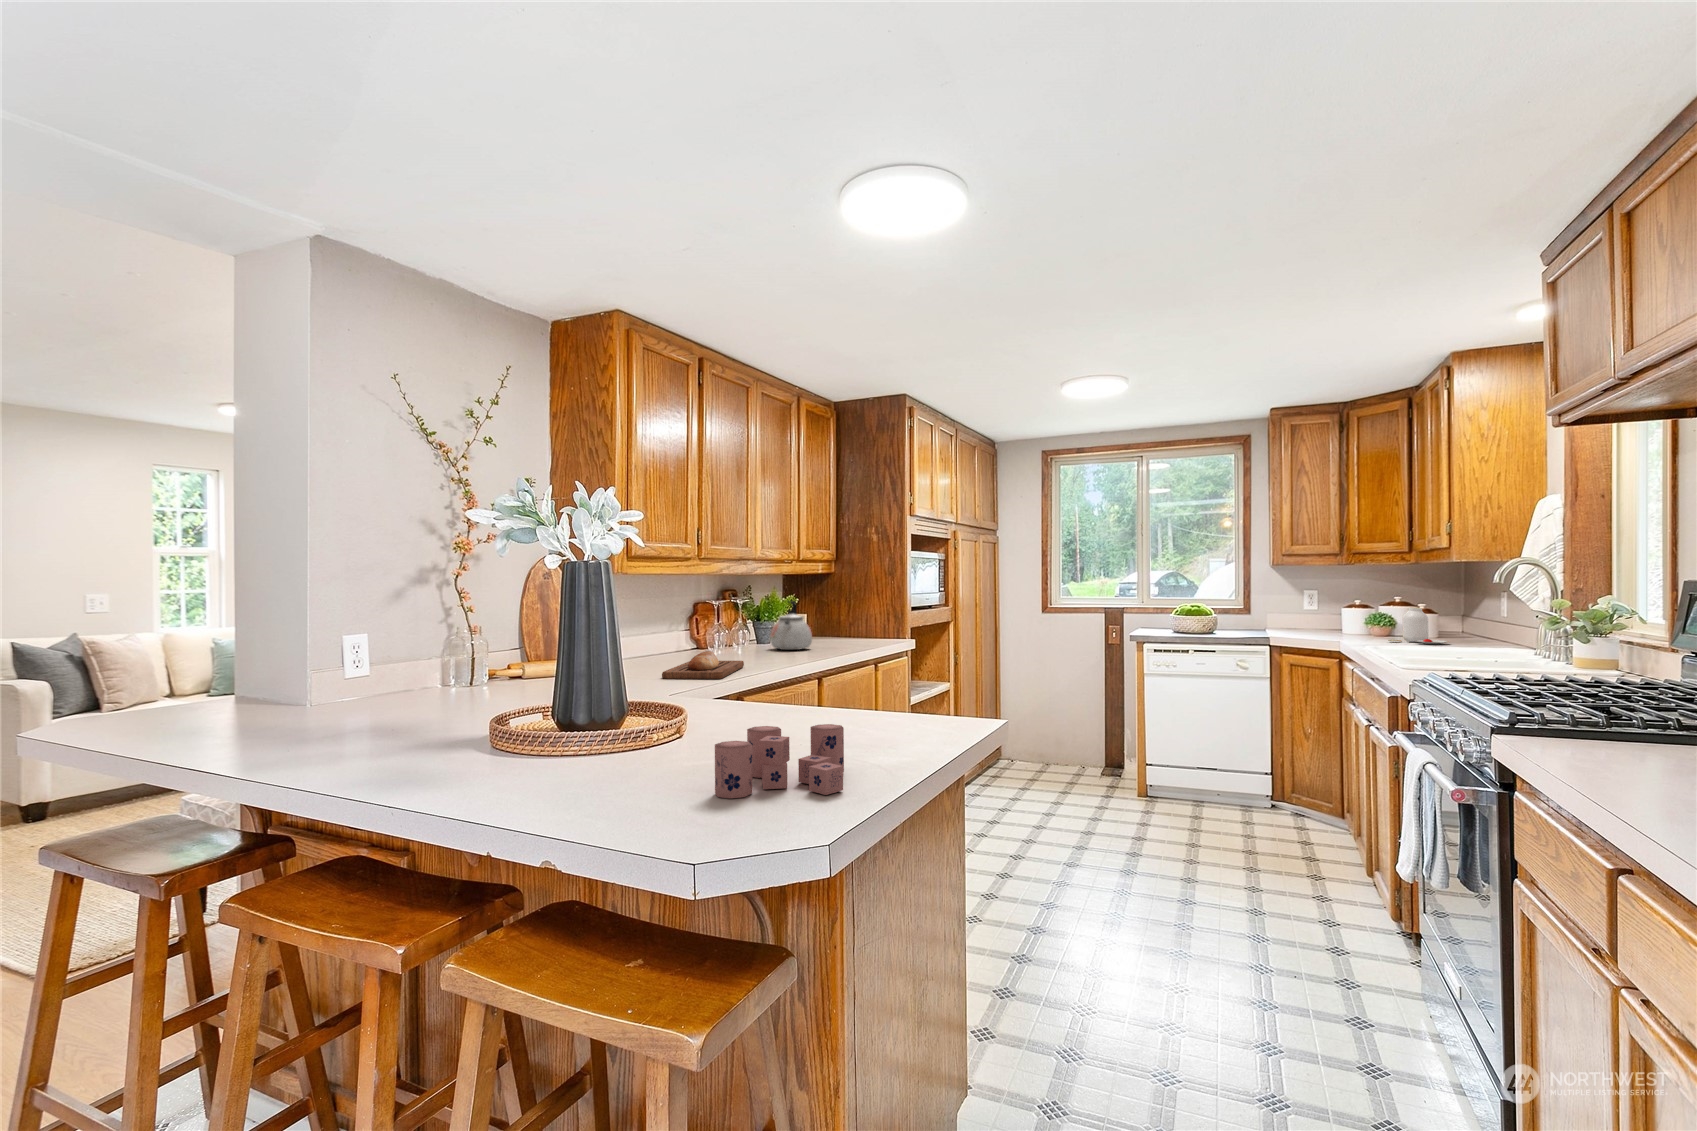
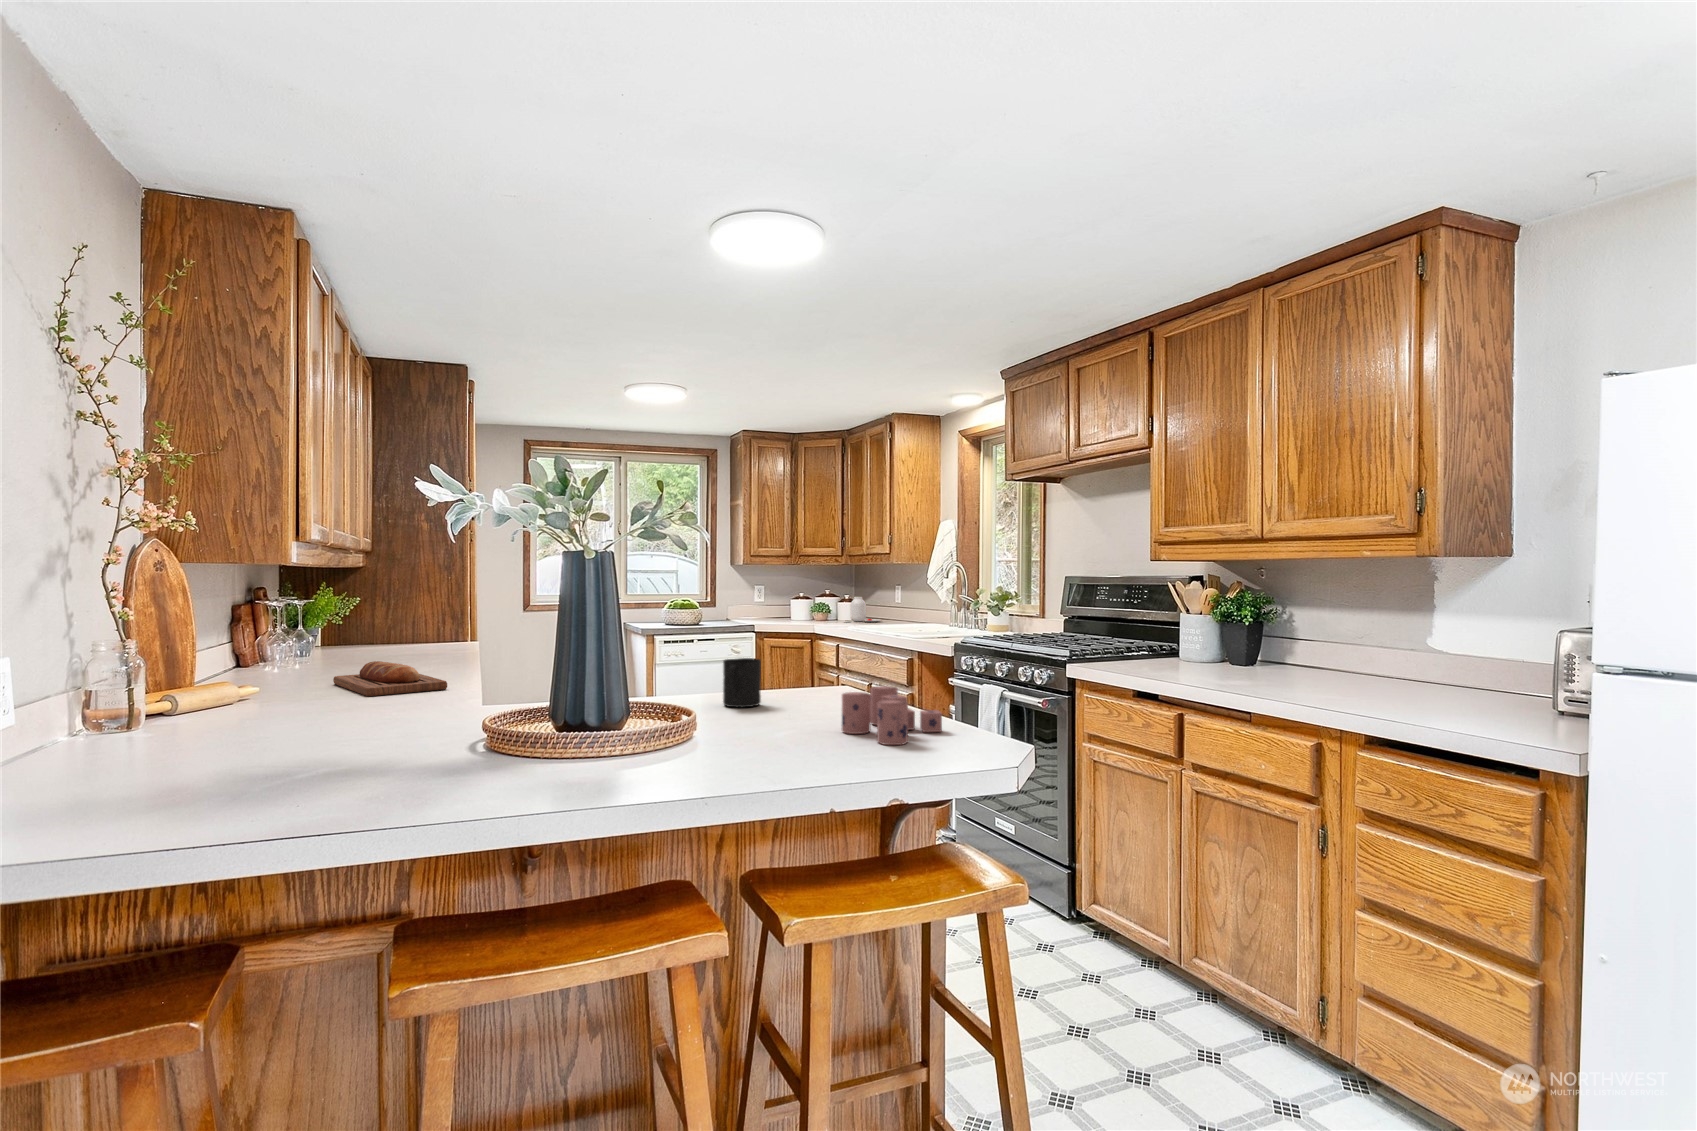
kettle: present [770,601,812,650] -> none [336,600,395,661]
mug: none [789,675,840,729] -> present [723,658,761,707]

